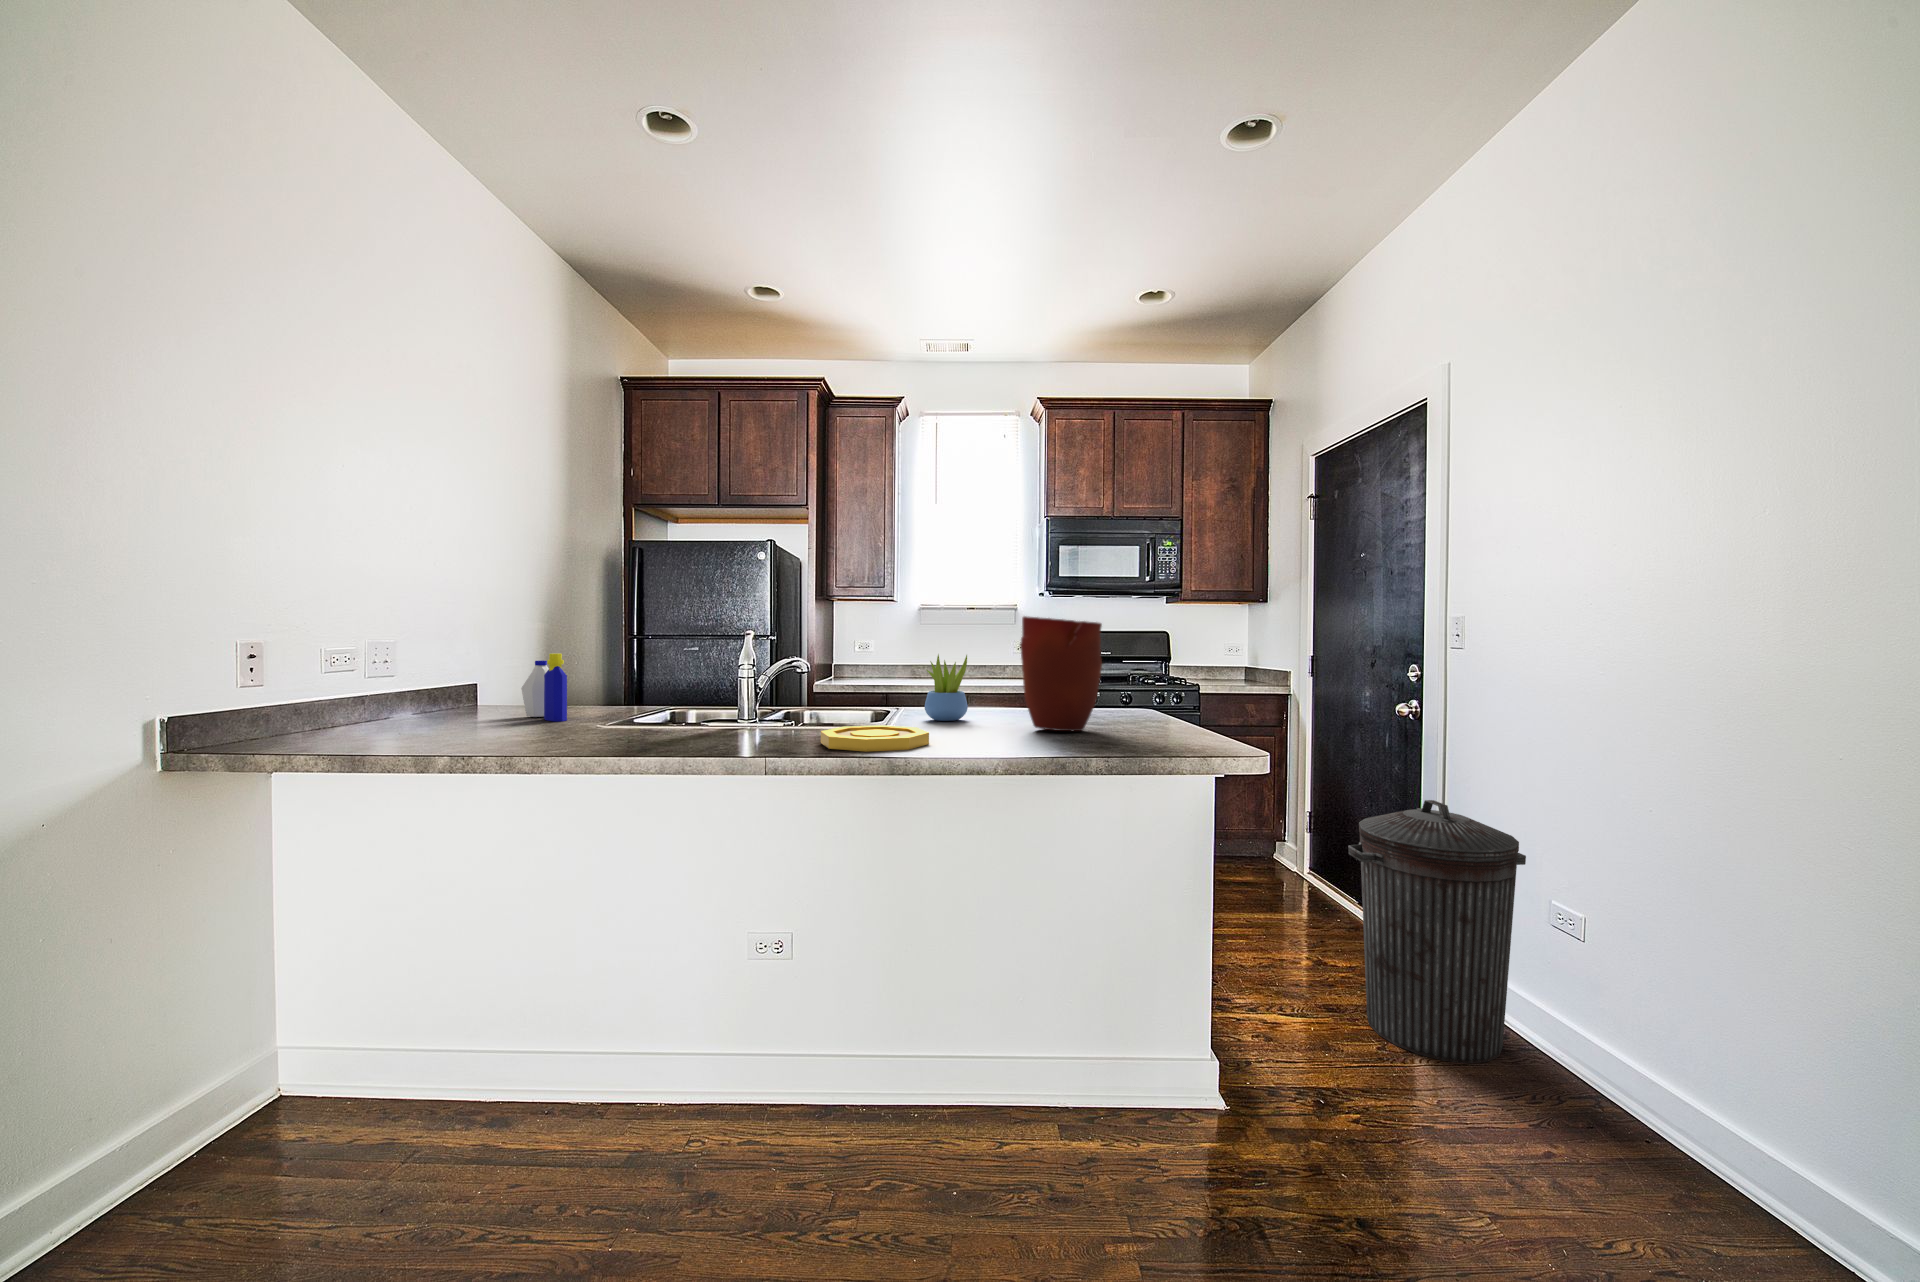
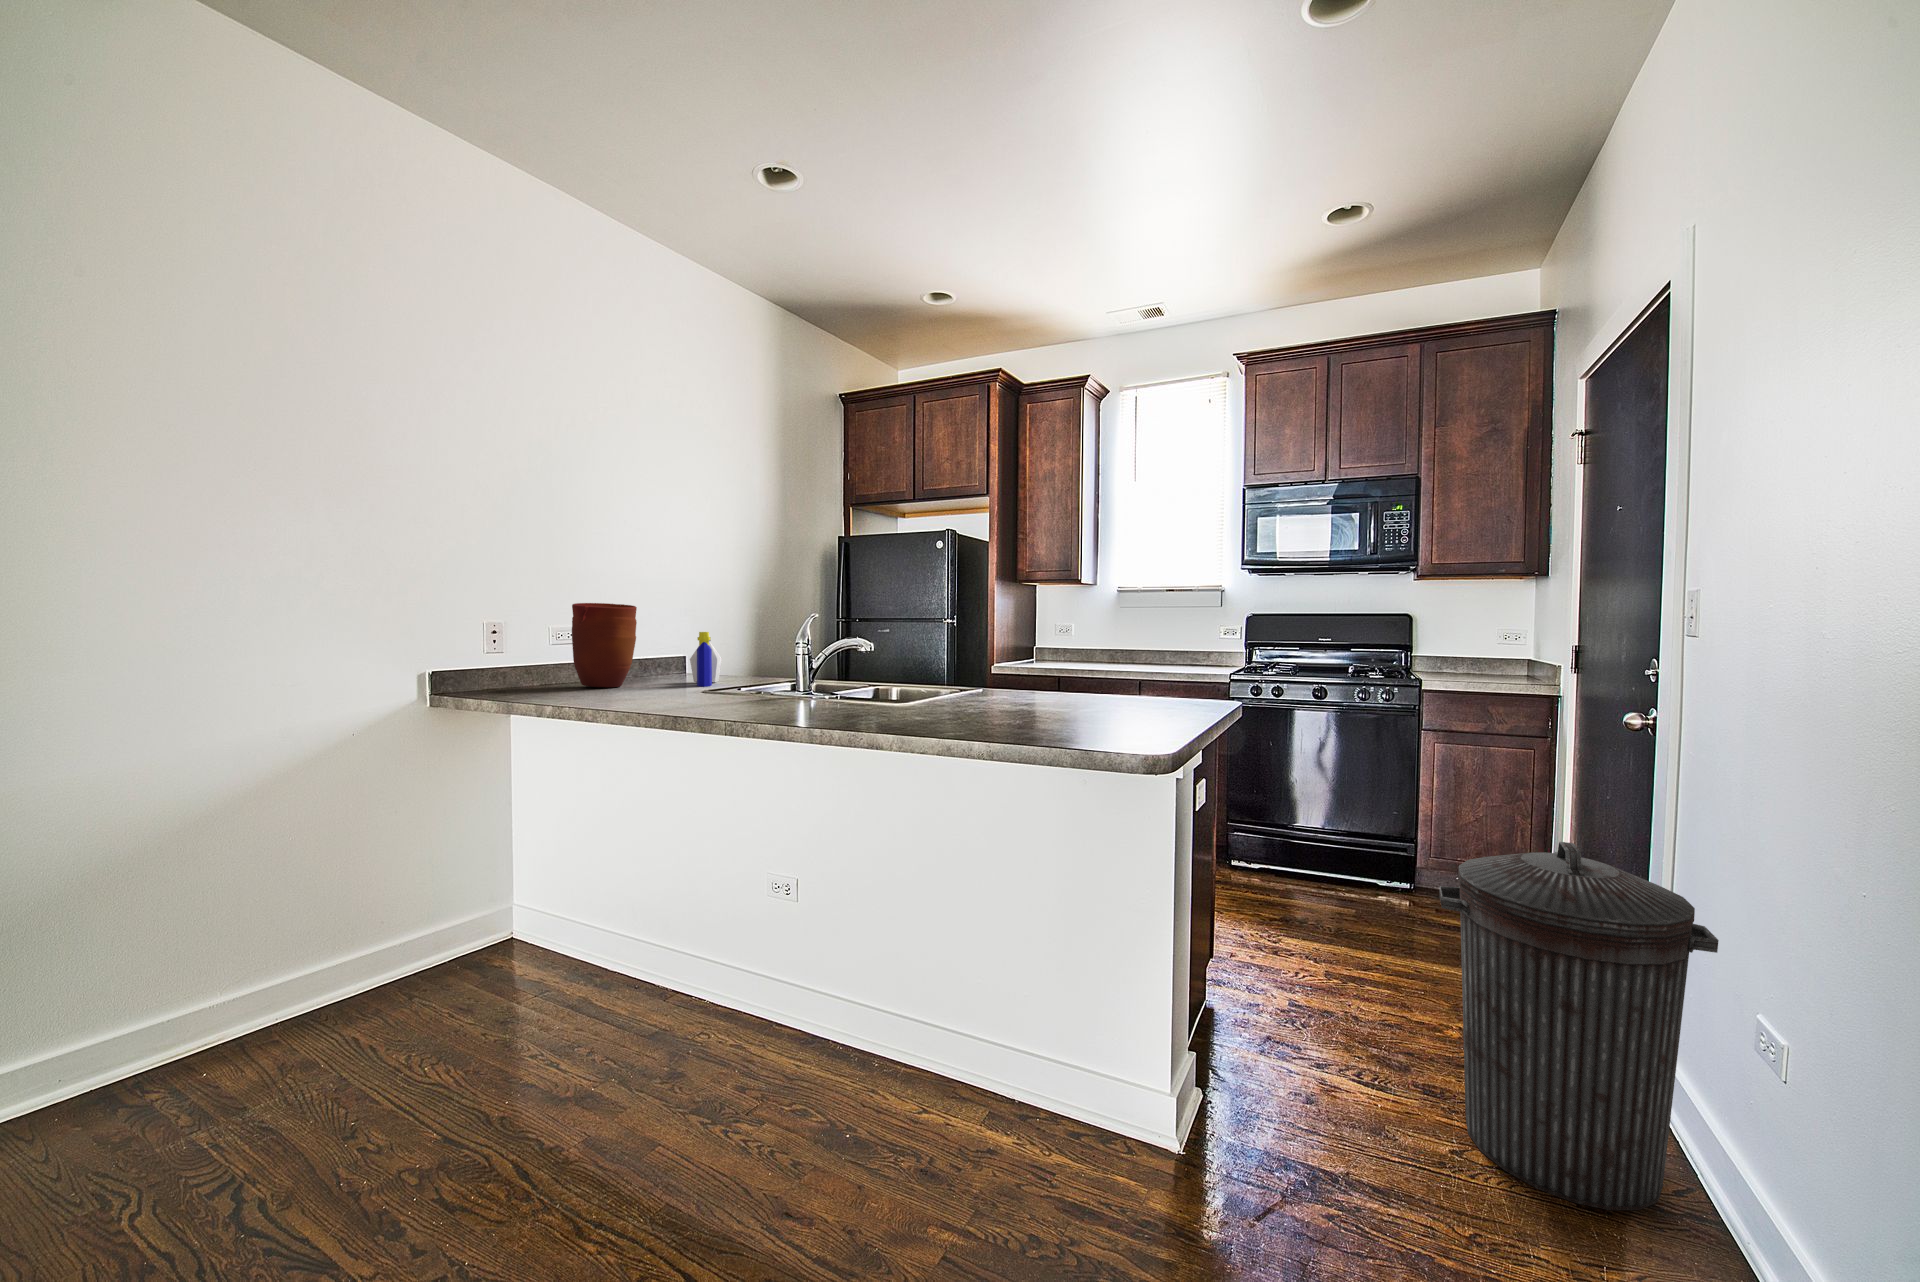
vase: present [1020,616,1102,731] -> present [572,603,637,687]
succulent plant: present [925,654,968,721] -> none [969,635,1012,702]
bowl: present [821,725,929,752] -> none [792,701,892,724]

